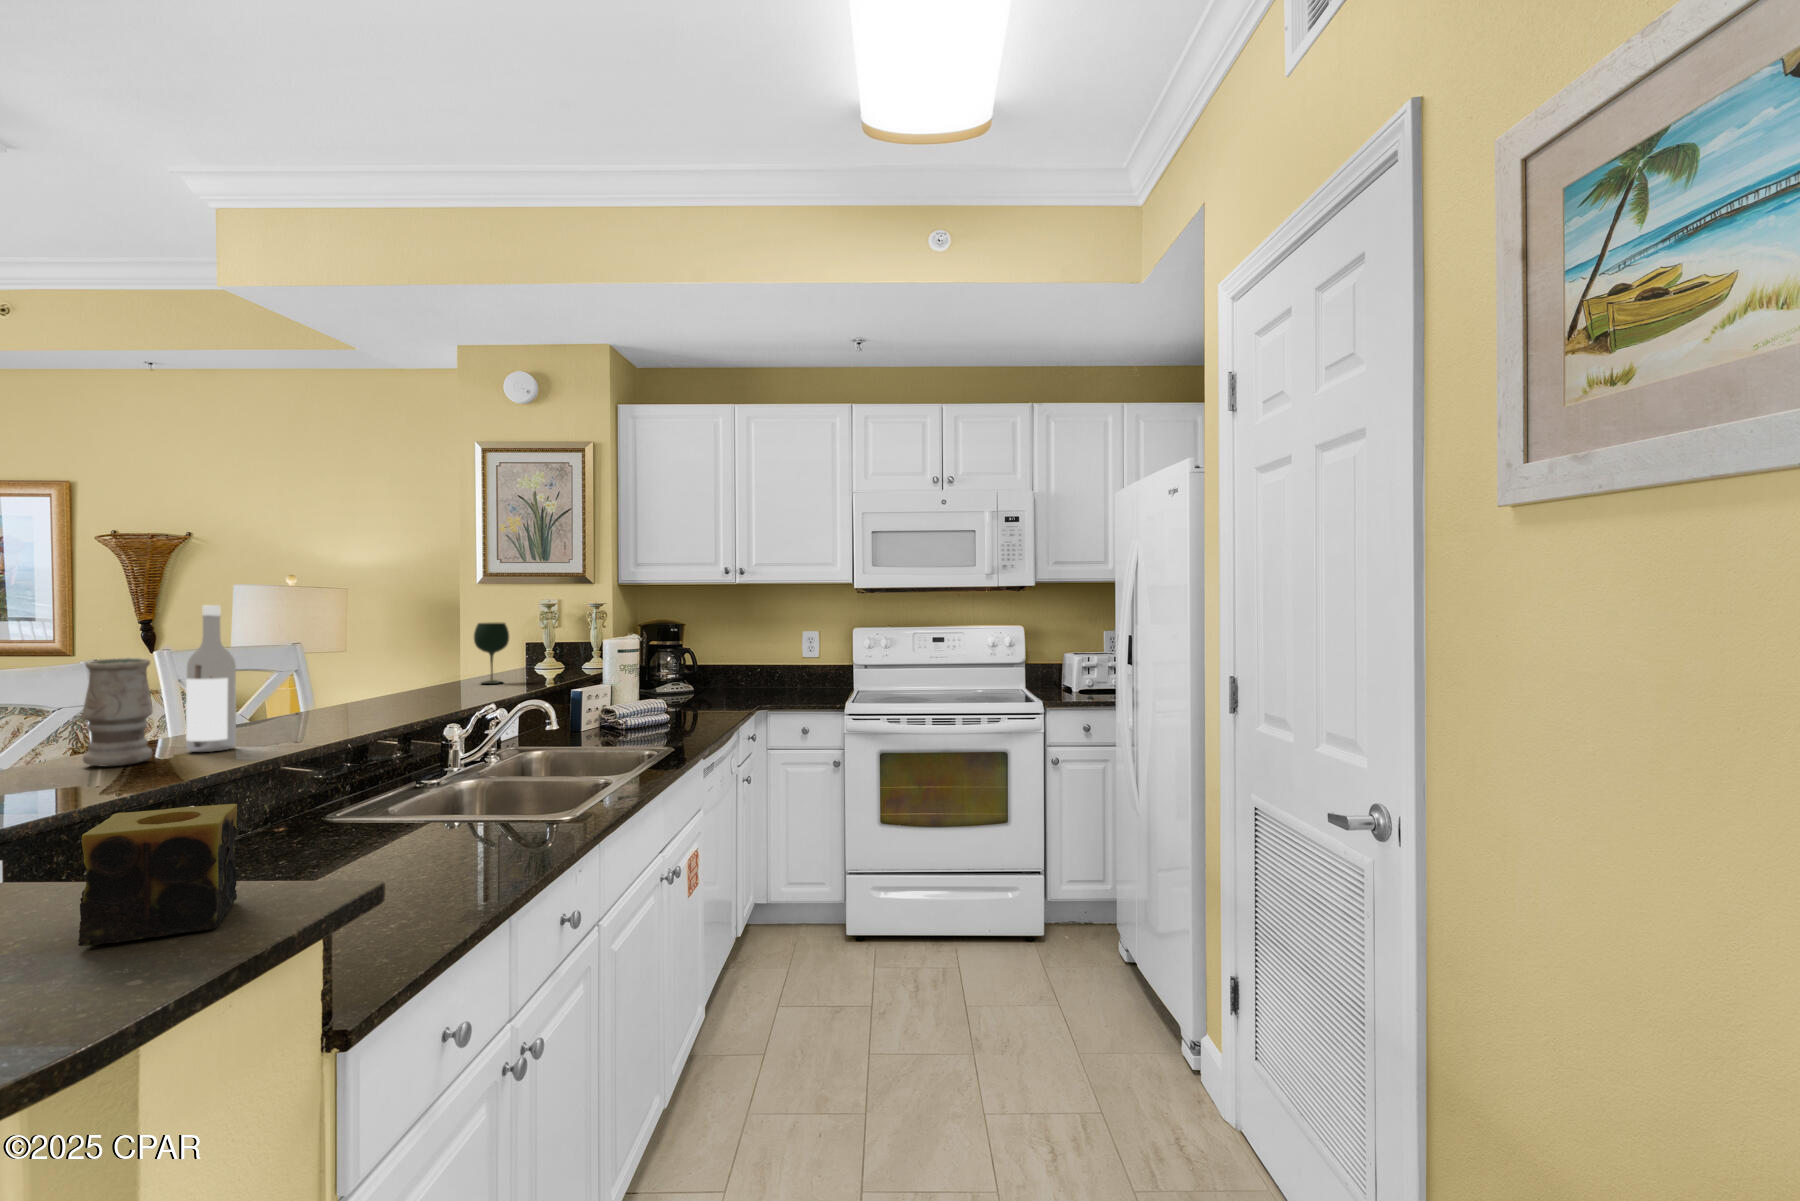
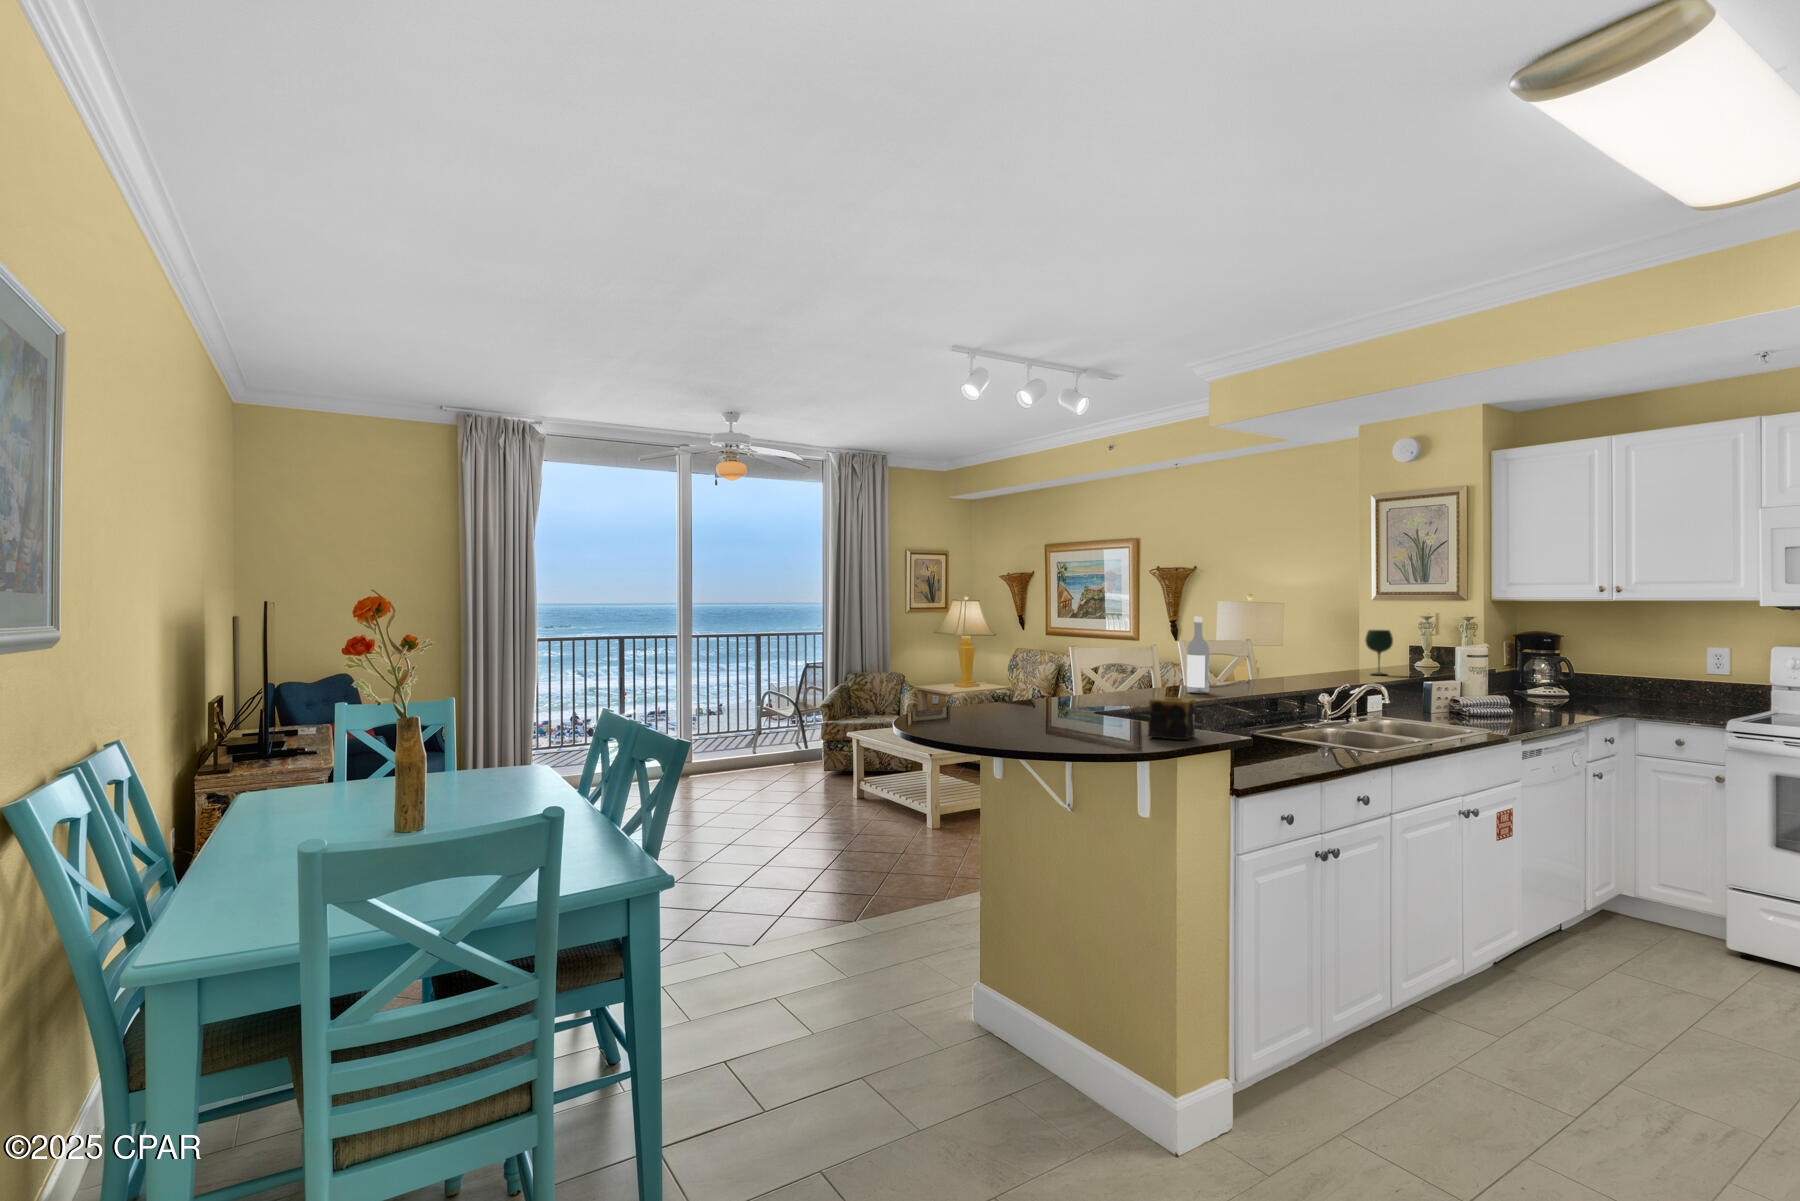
vase: present [82,658,153,767] -> none [1146,642,1173,694]

